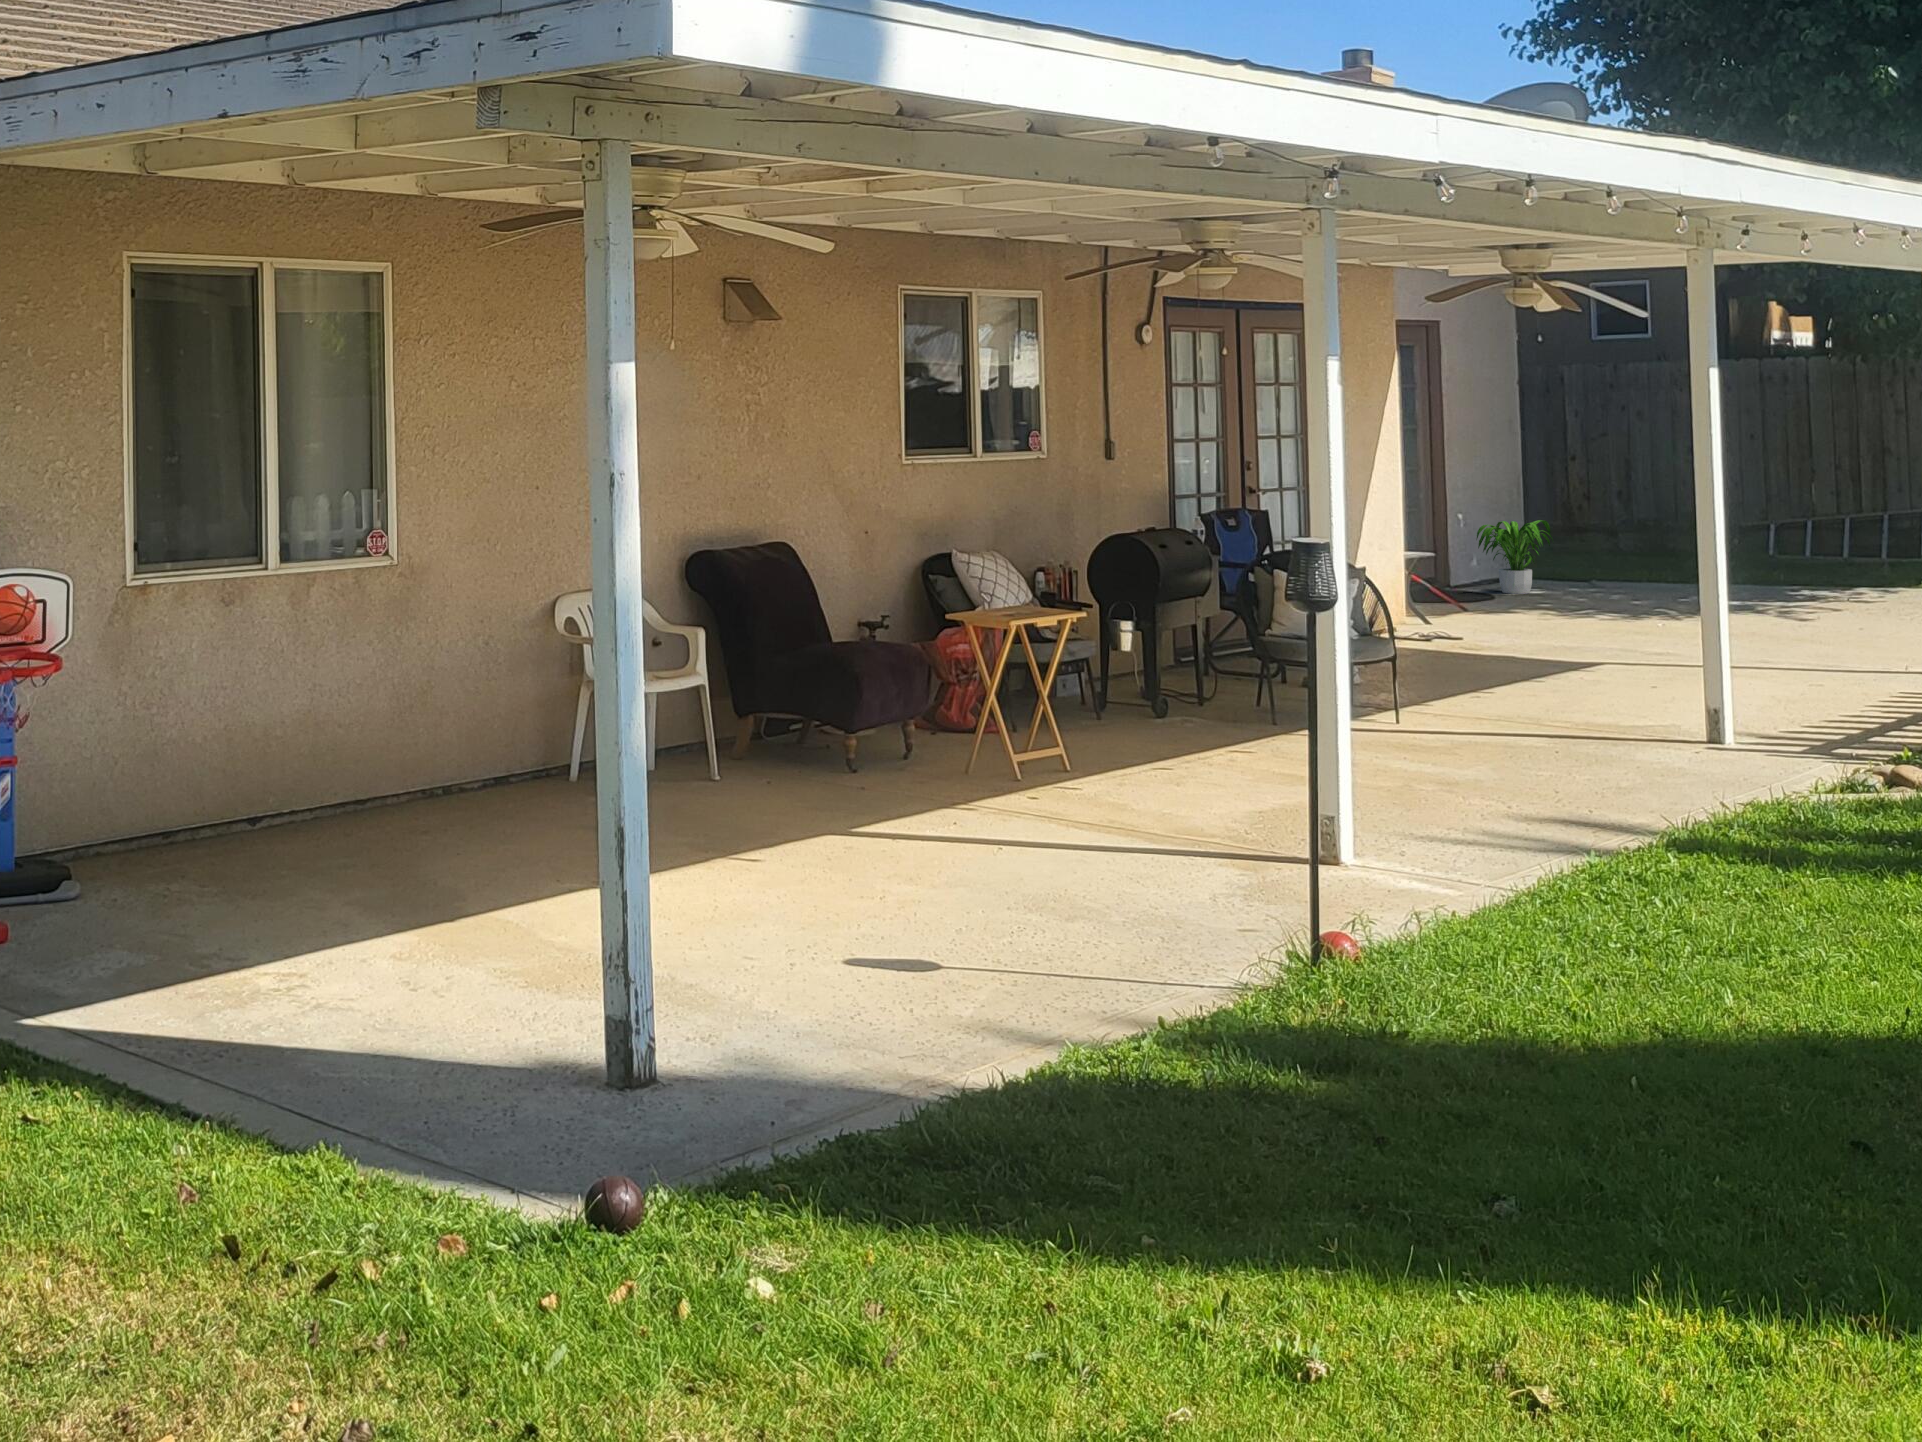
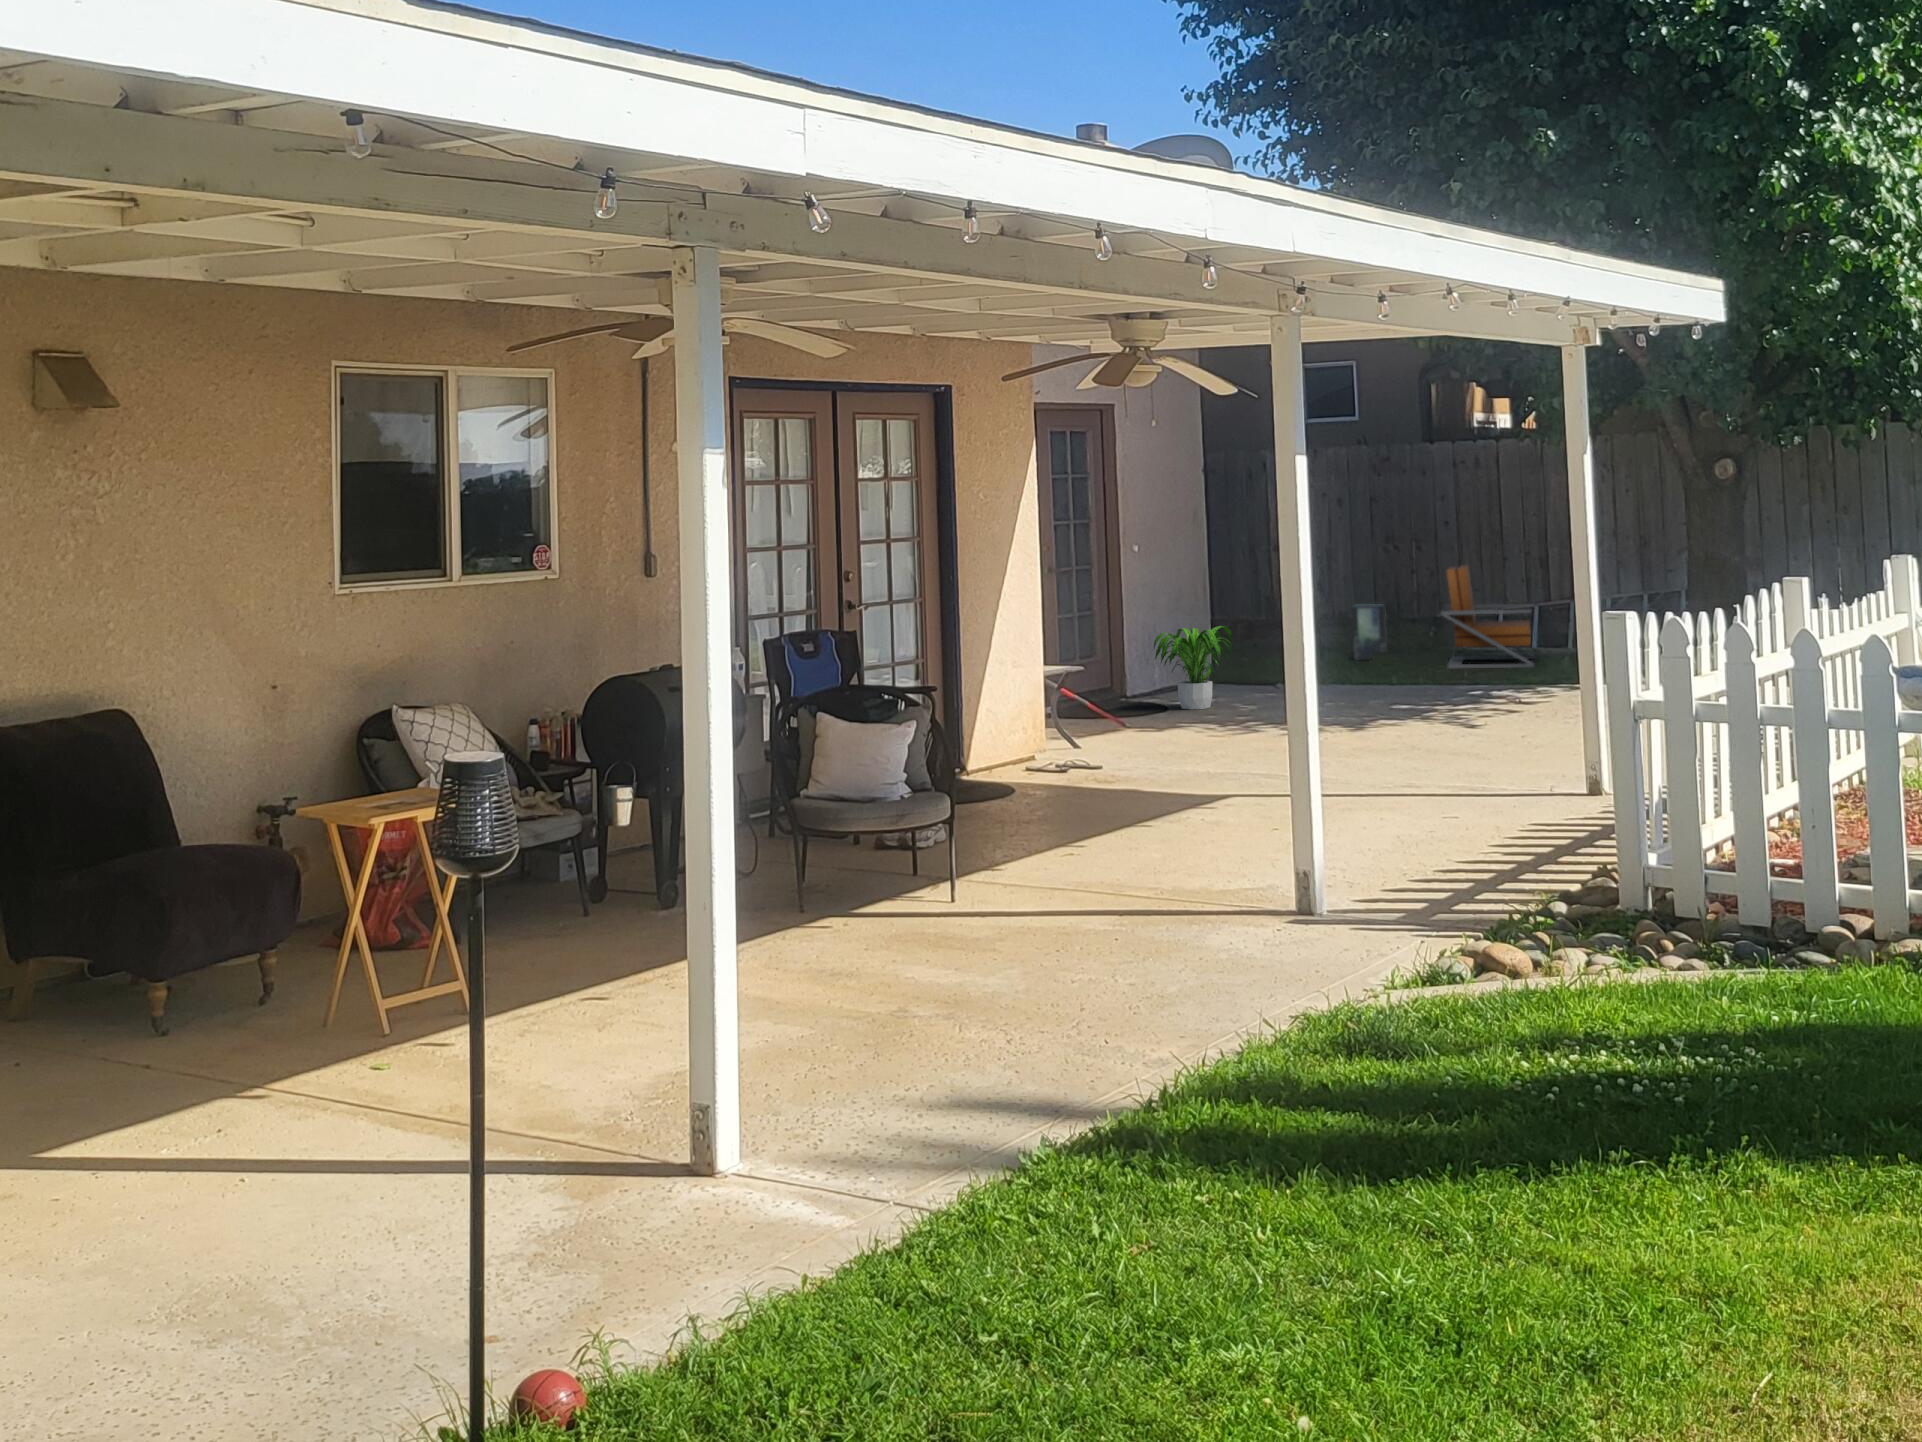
lounge chair: none [1743,472,1840,570] -> present [1441,565,1534,668]
storage box: none [1647,508,1683,560] -> present [1352,604,1387,660]

